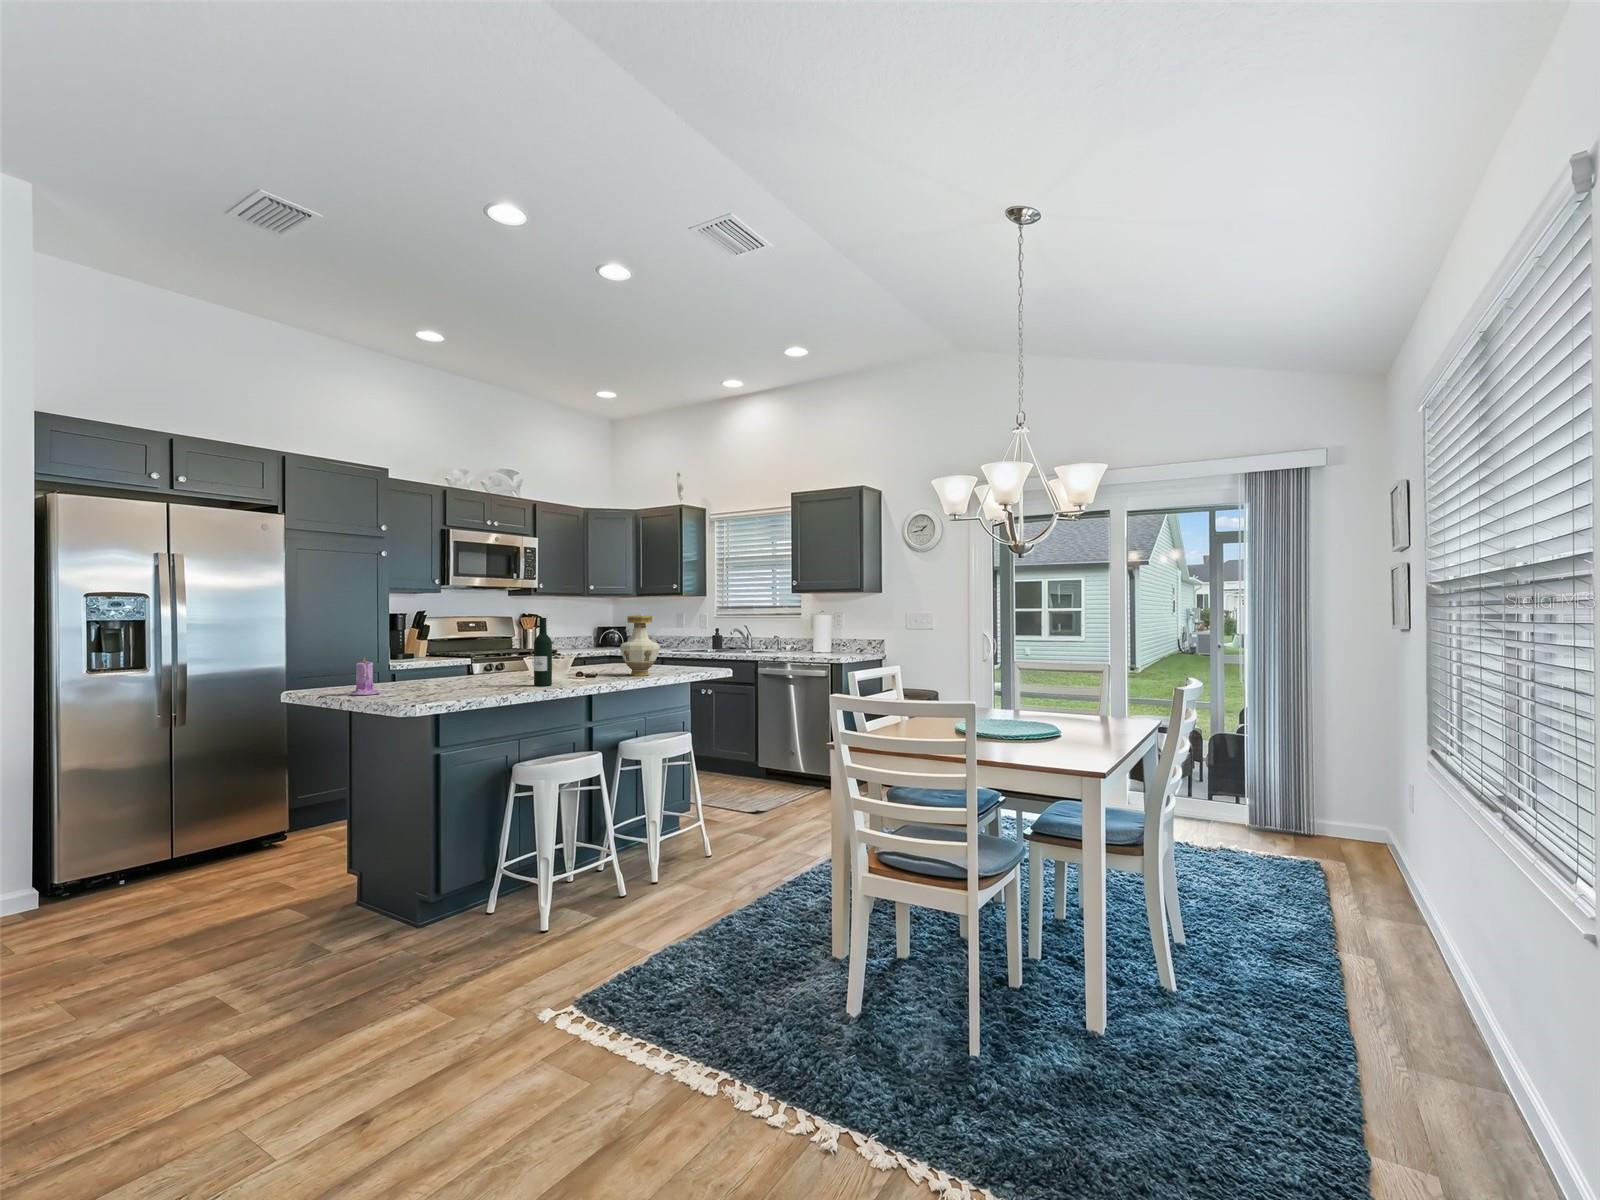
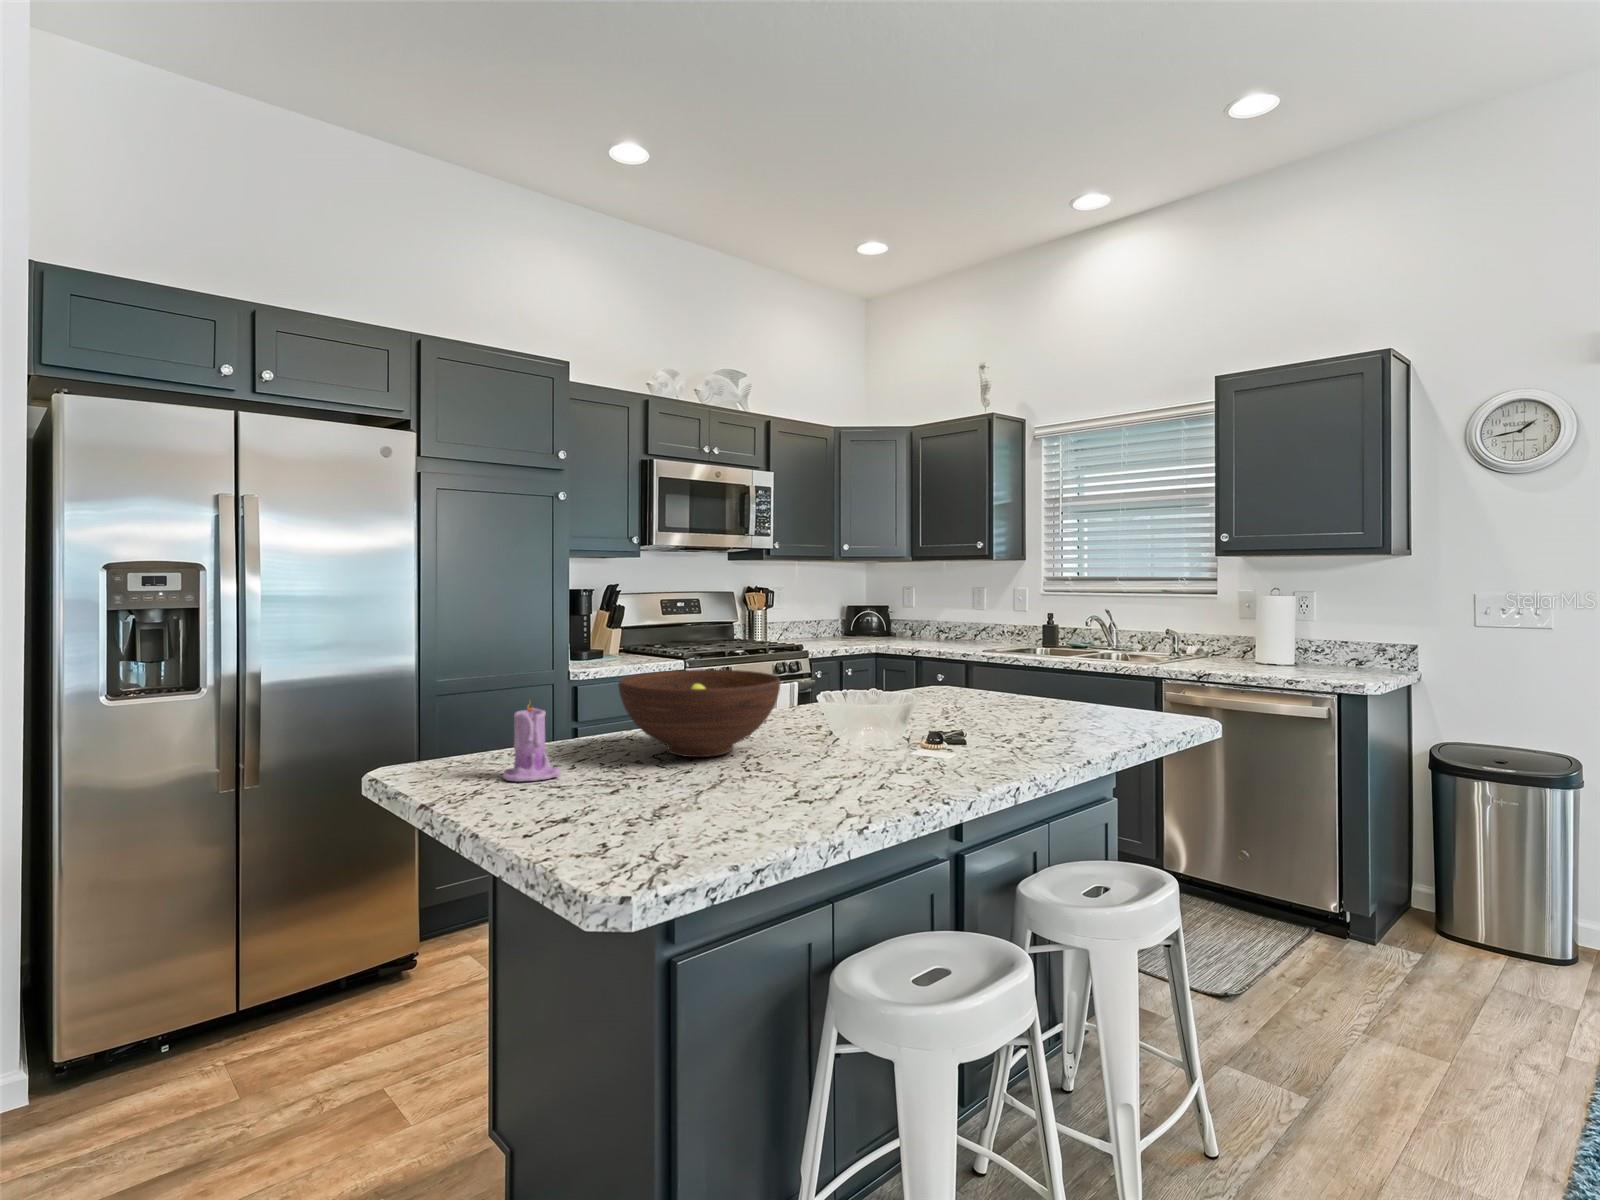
vase: present [620,616,659,676] -> none [989,607,1070,728]
wine bottle: present [534,618,552,686] -> none [852,616,889,761]
fruit bowl: none [413,647,499,687] -> present [618,670,780,757]

